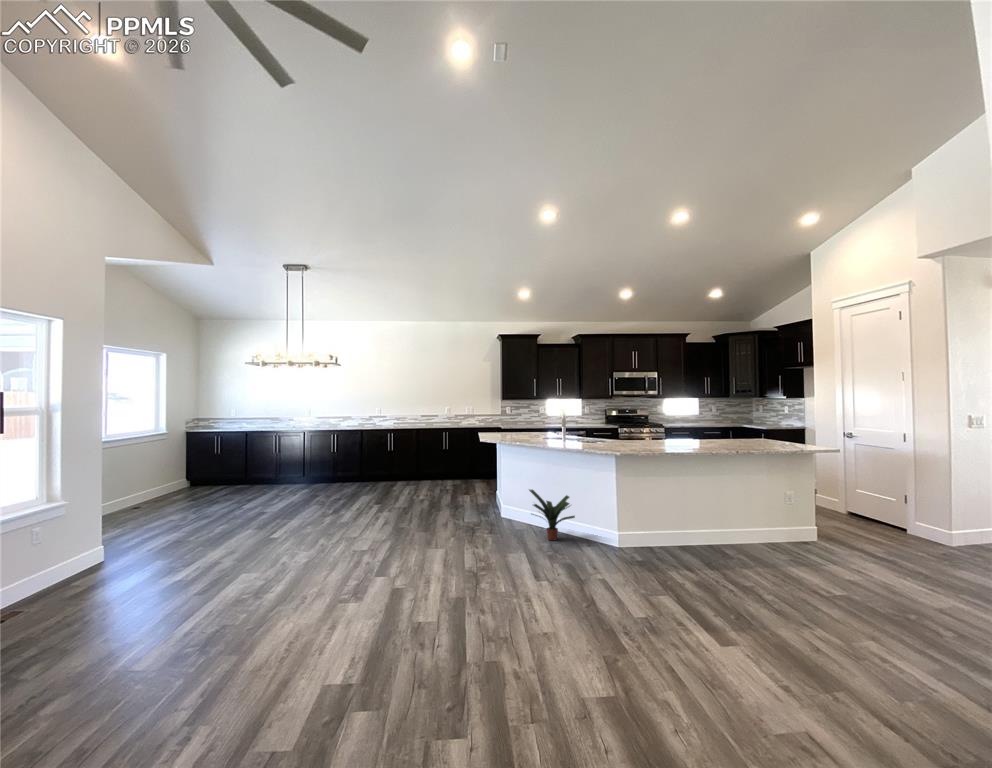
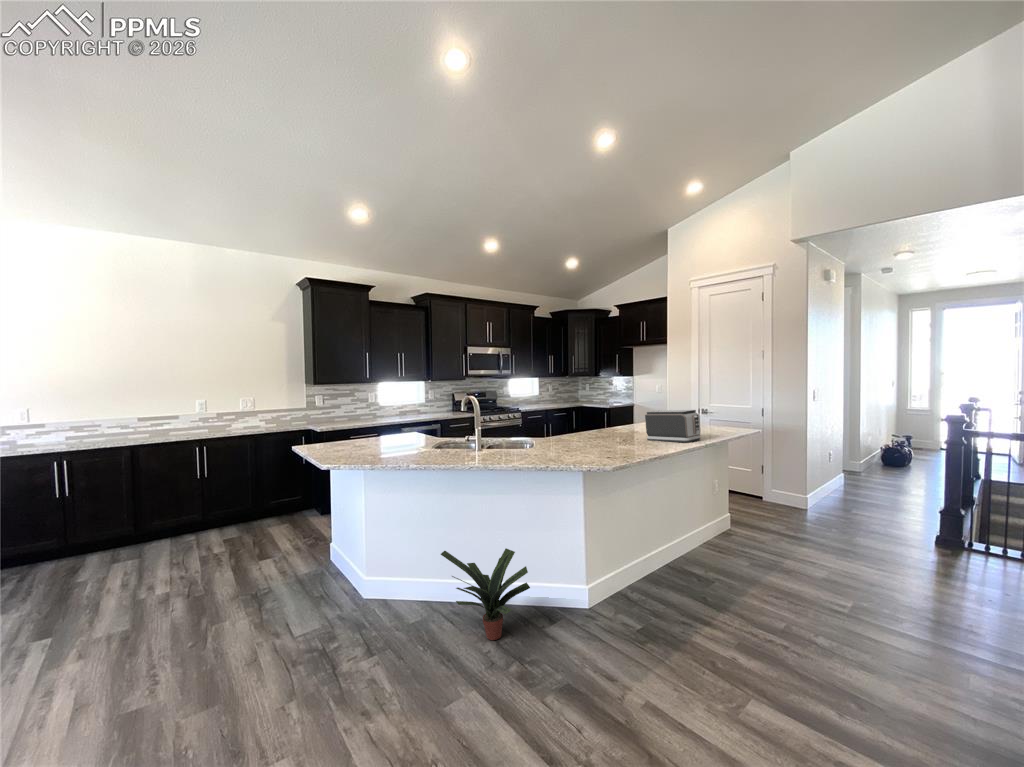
toaster: none [694,423,734,446] -> present [645,410,701,443]

